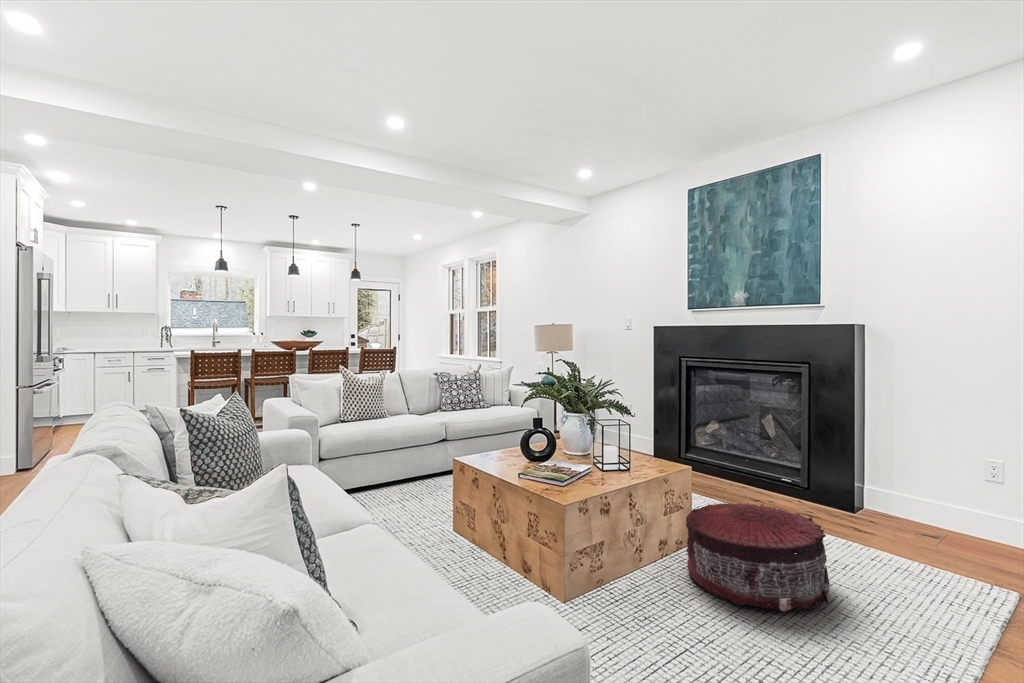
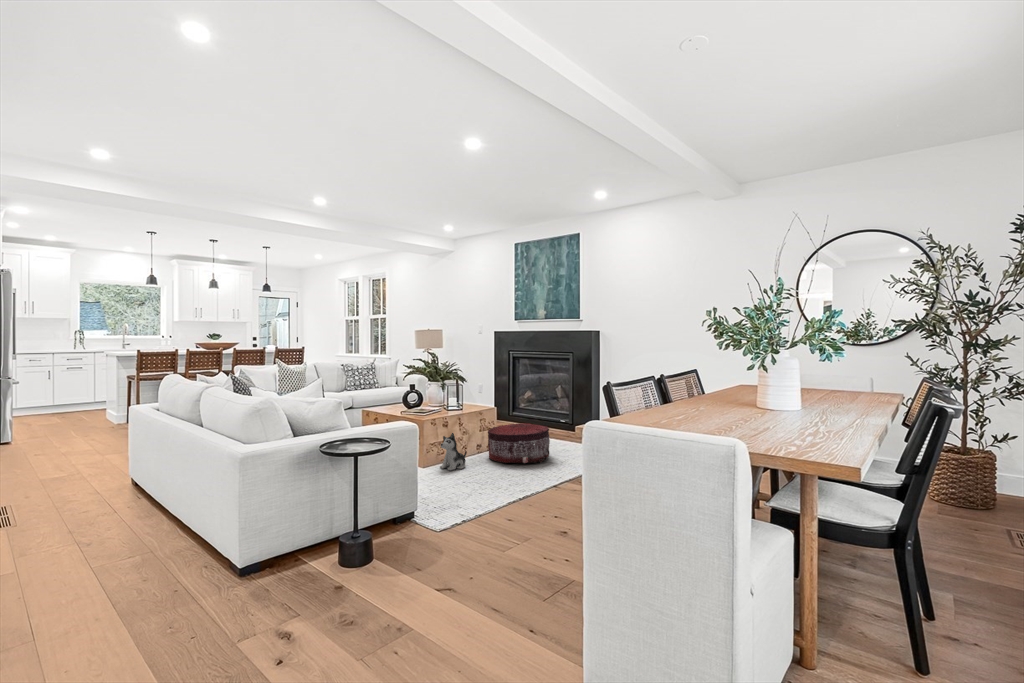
plush toy: none [599,538,653,624] -> present [440,433,466,470]

